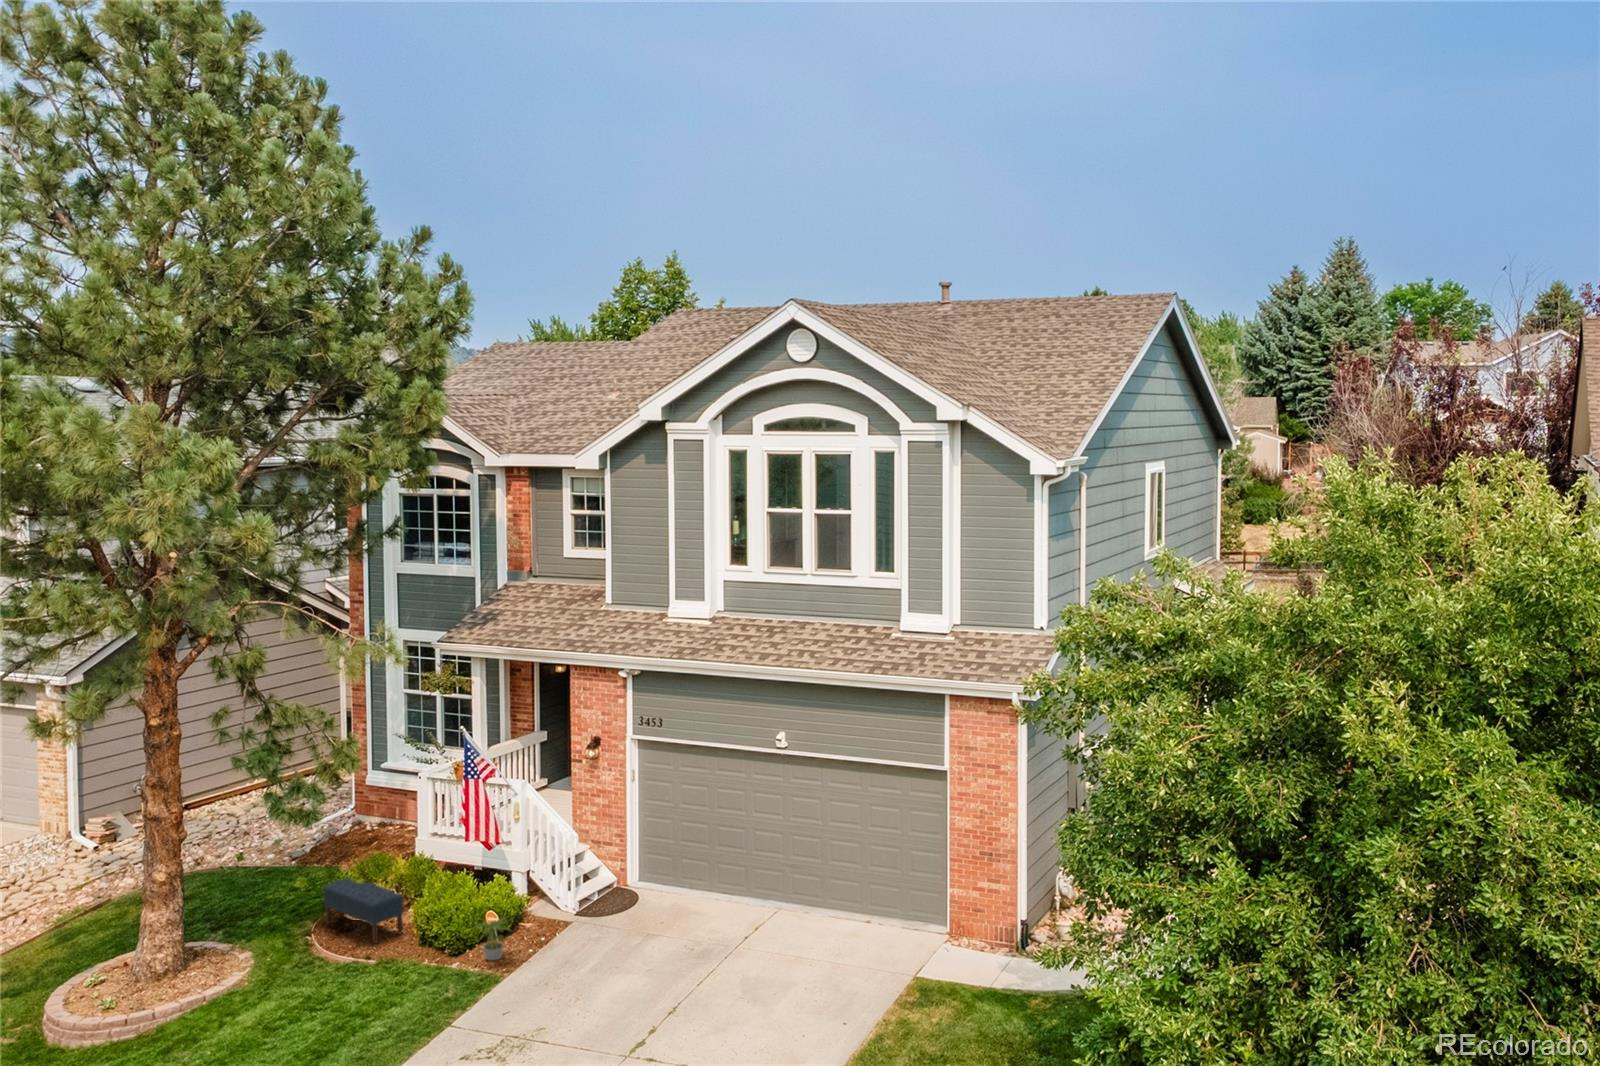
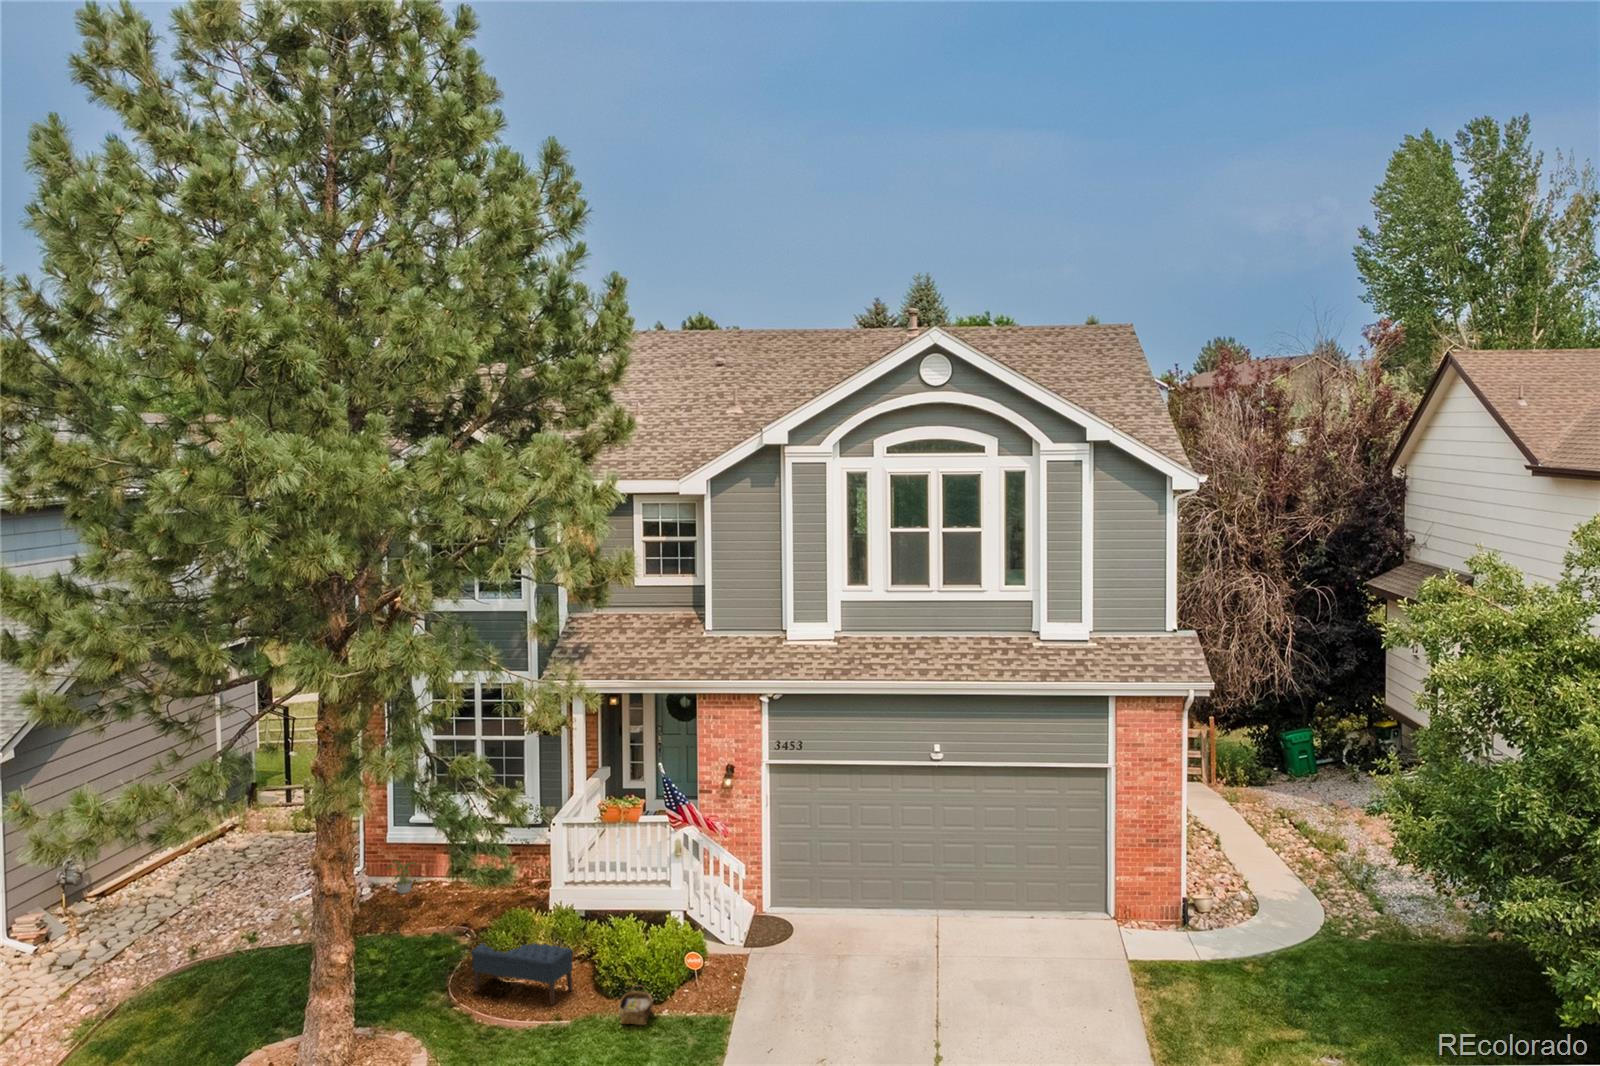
potted plant: present [475,918,510,960] -> present [387,861,416,894]
woven basket: none [408,935,446,971] -> present [619,987,652,1025]

